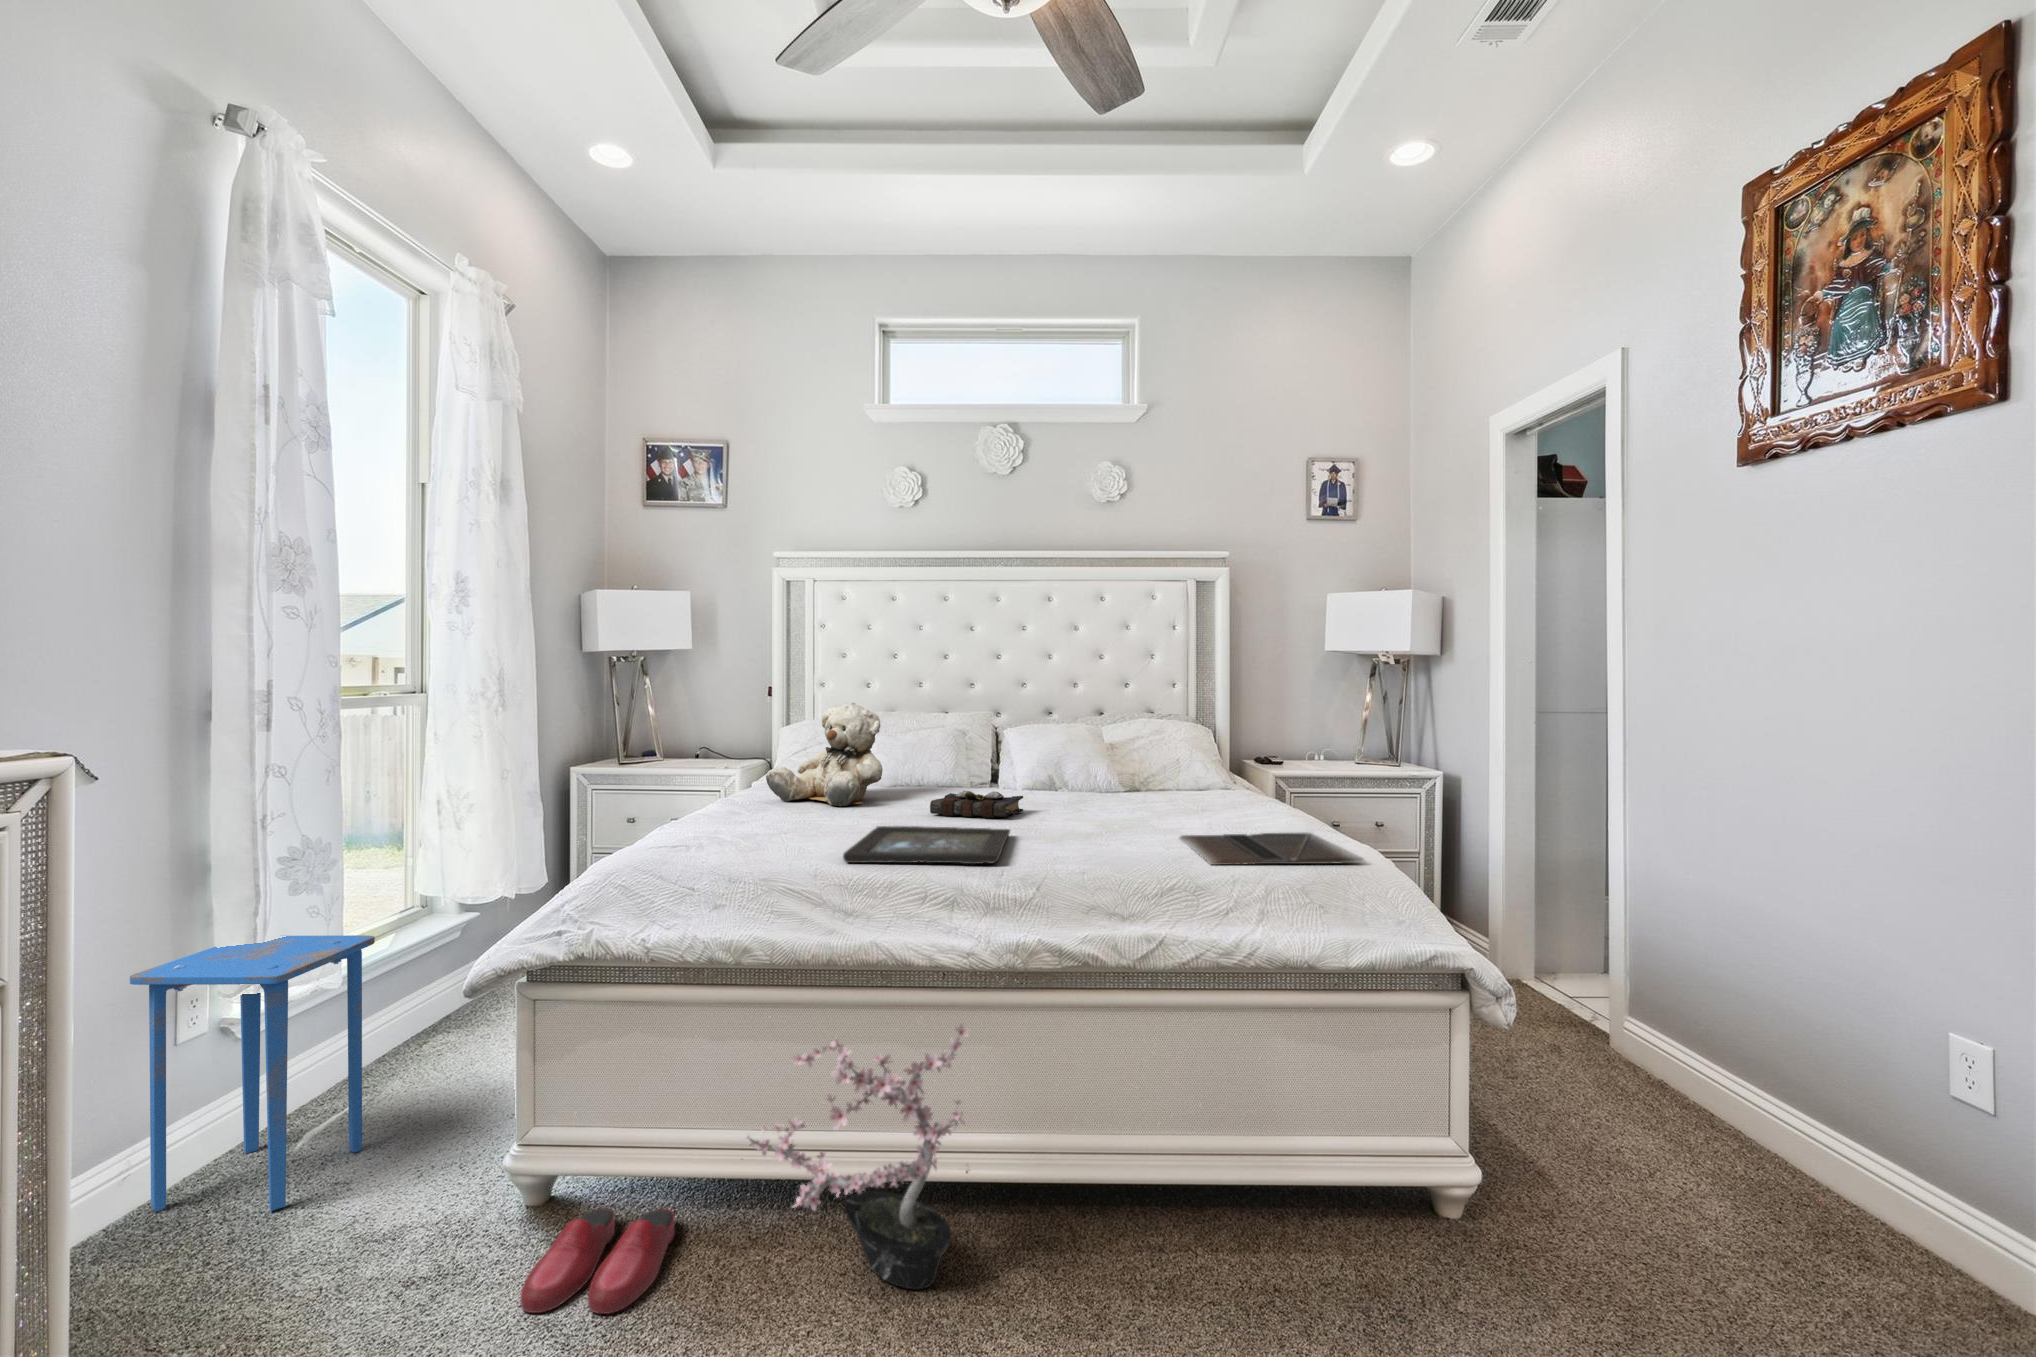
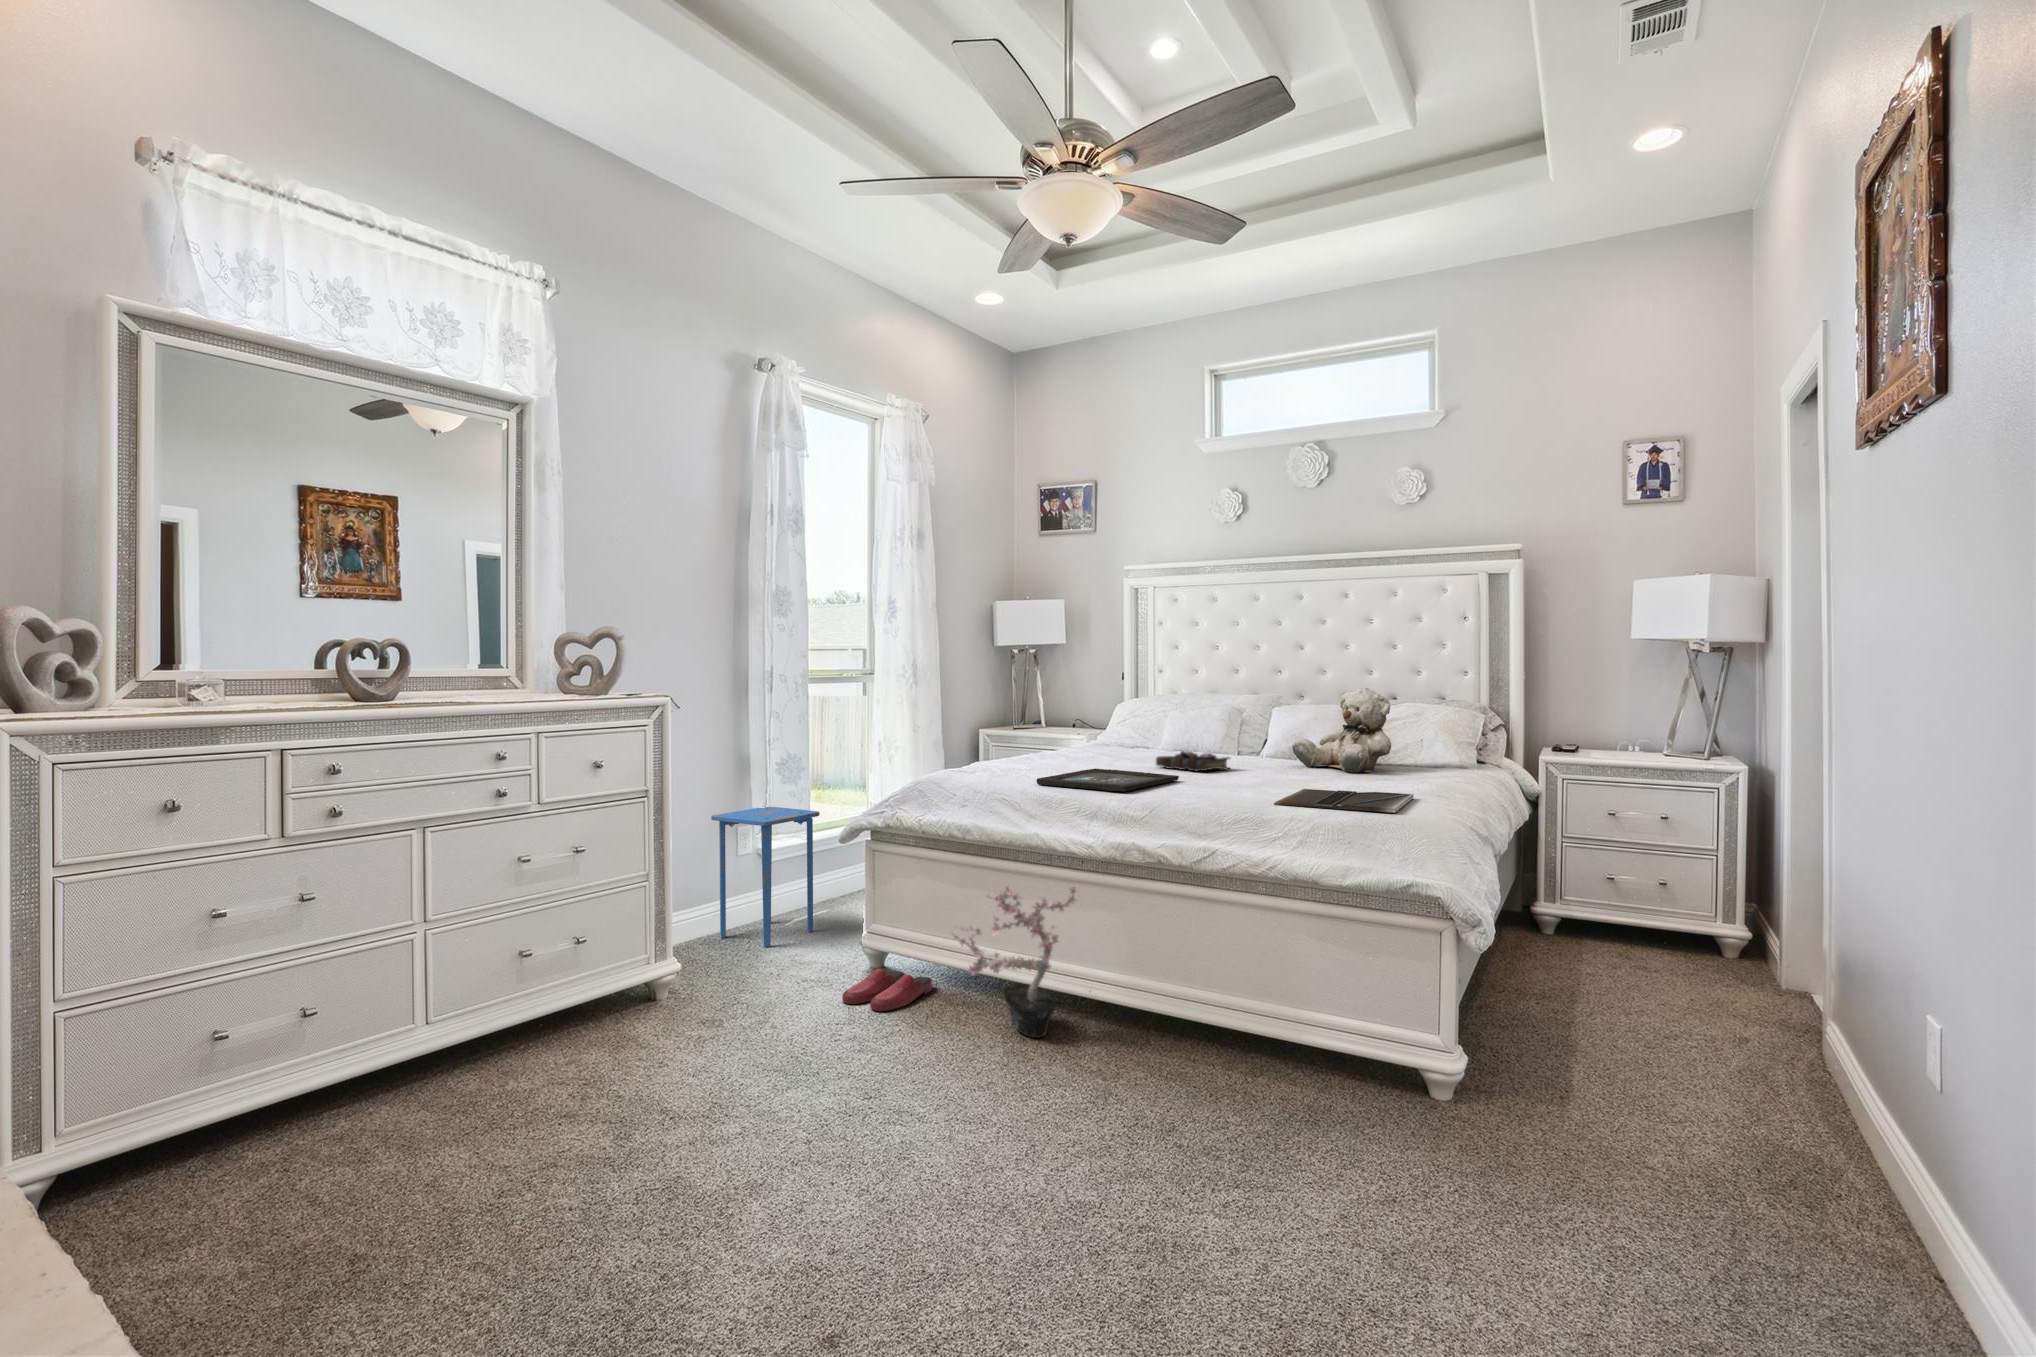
teddy bear: present [766,703,883,806] -> present [1292,688,1391,773]

